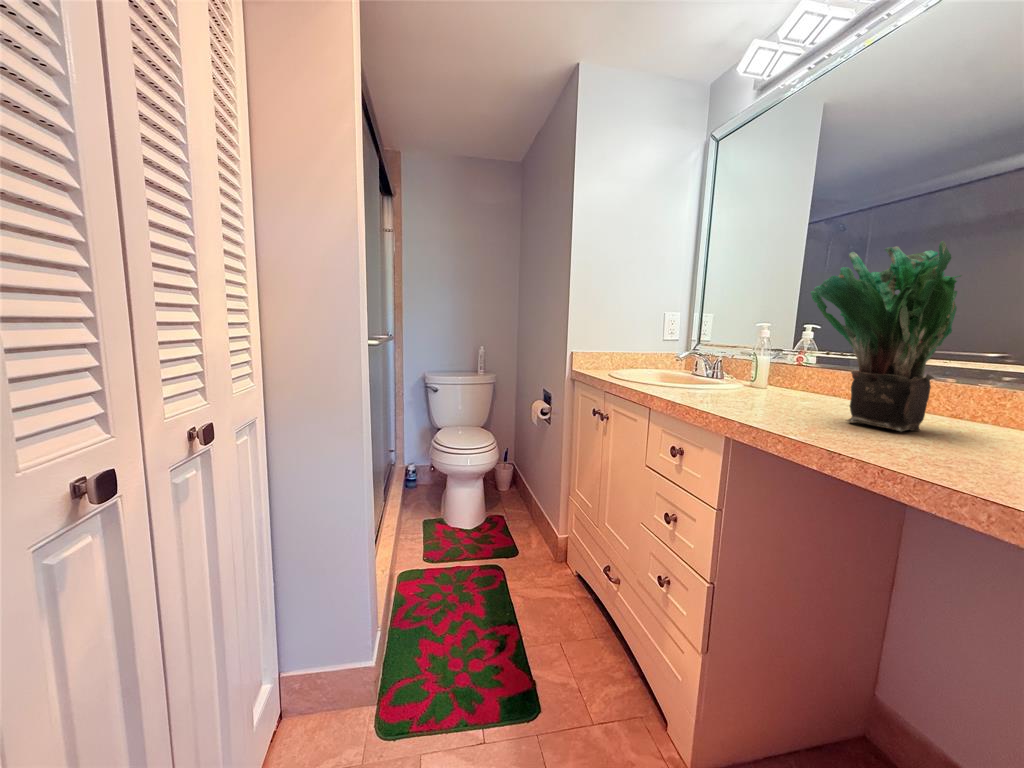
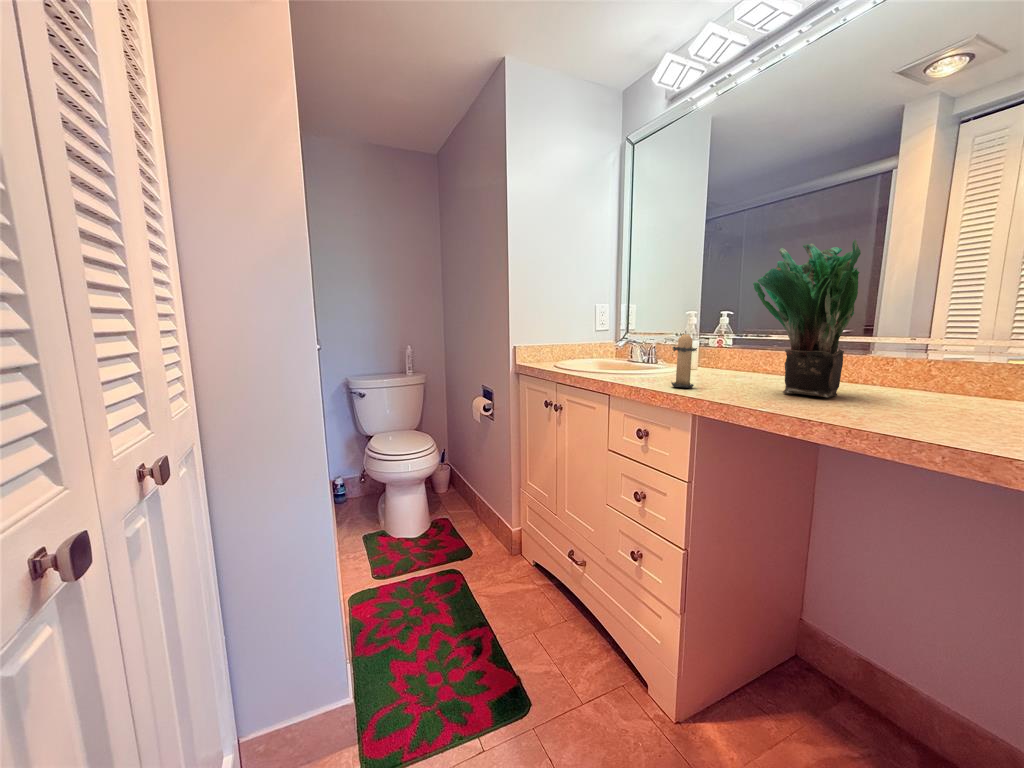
candle: none [711,343,749,407] -> present [671,331,697,388]

